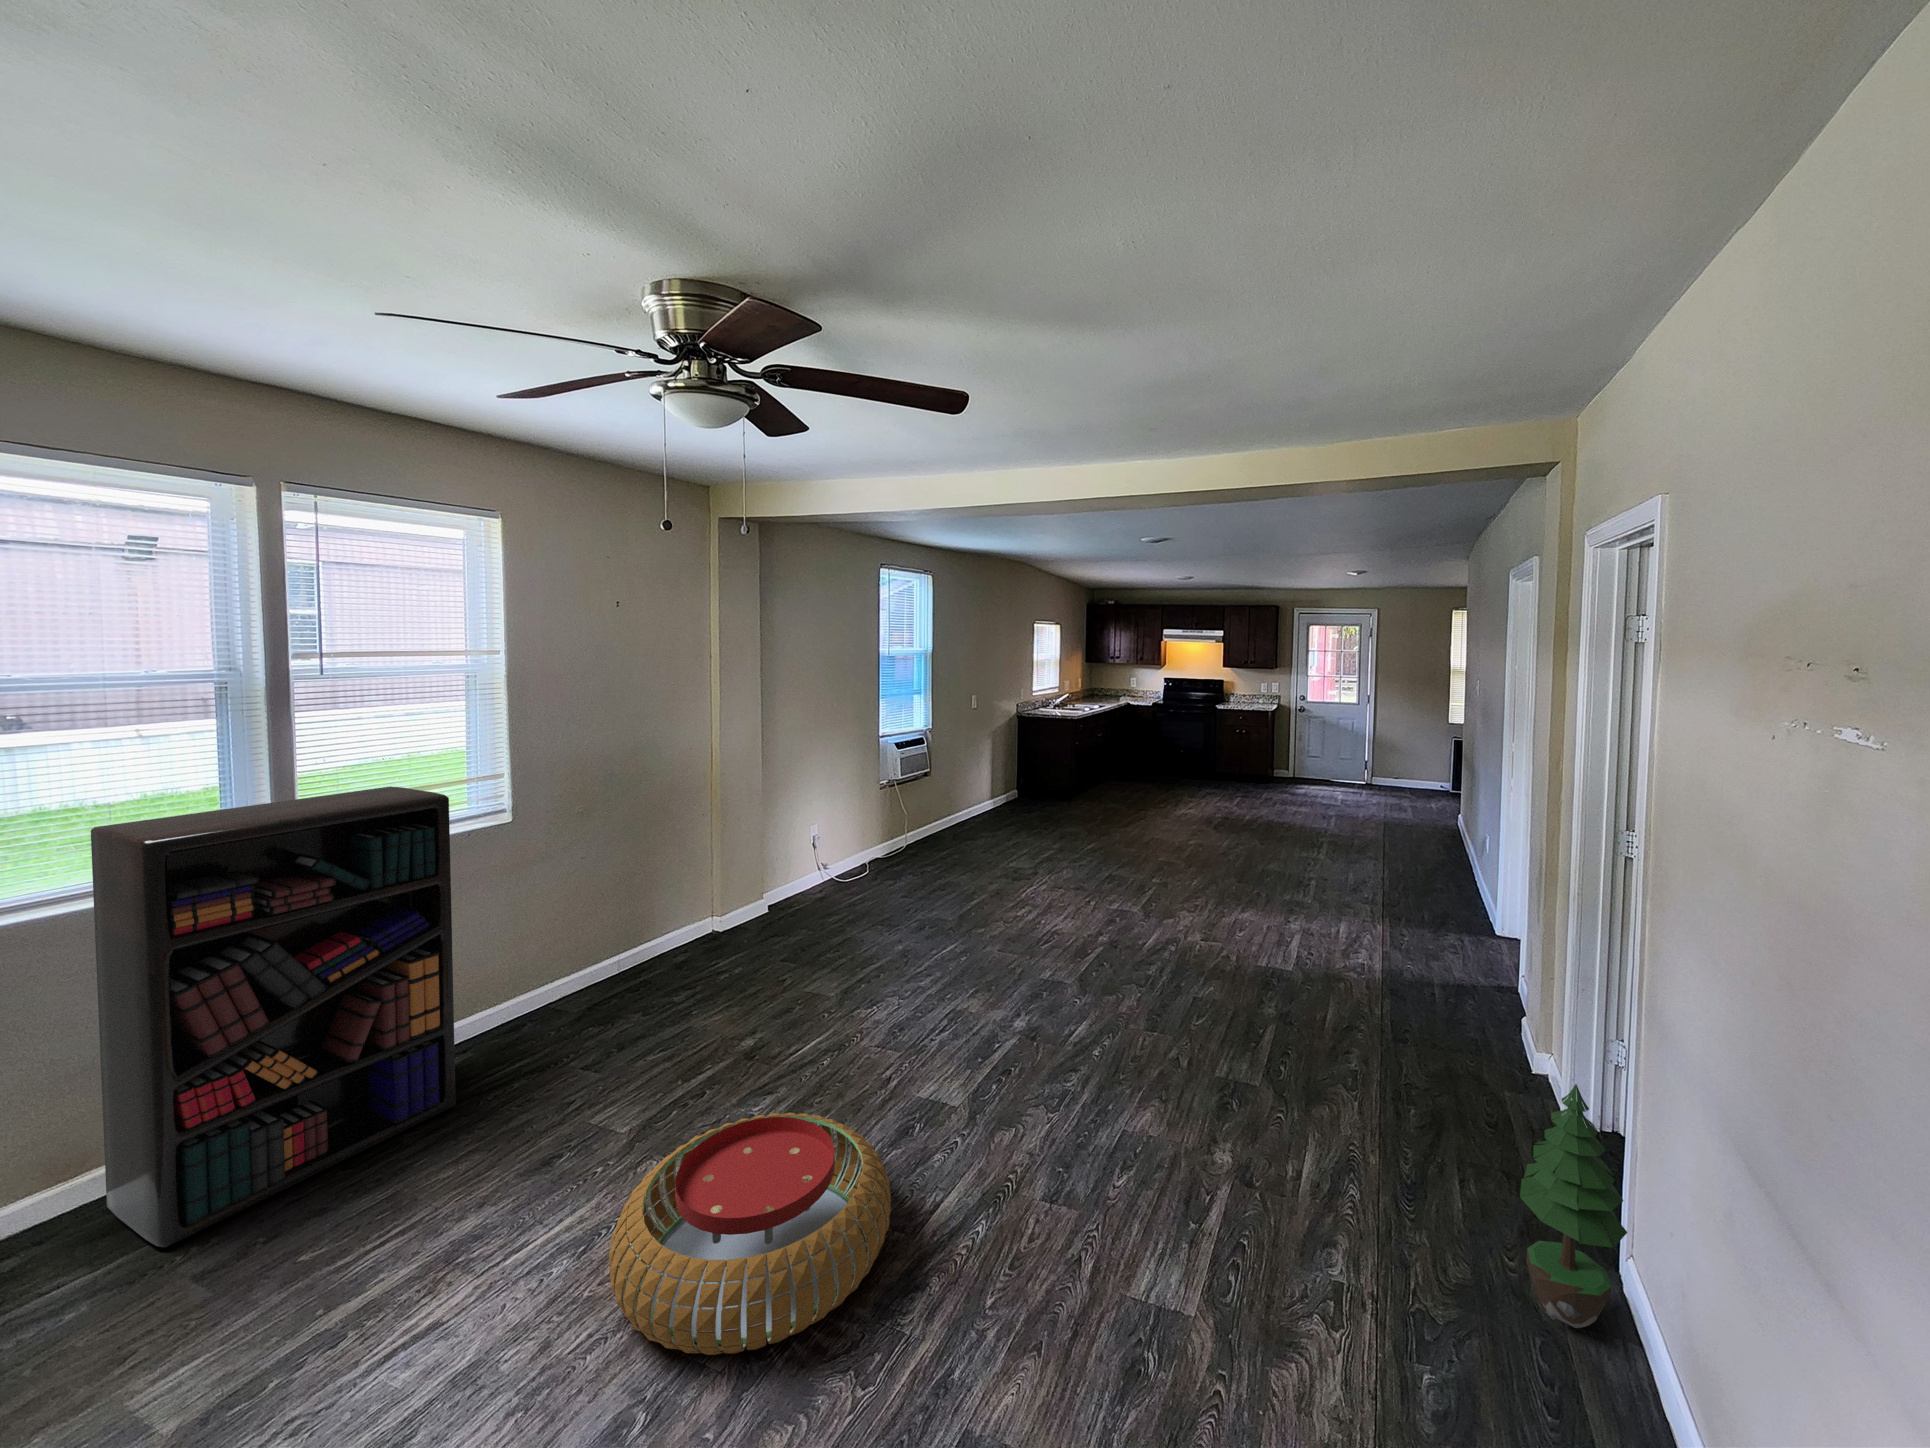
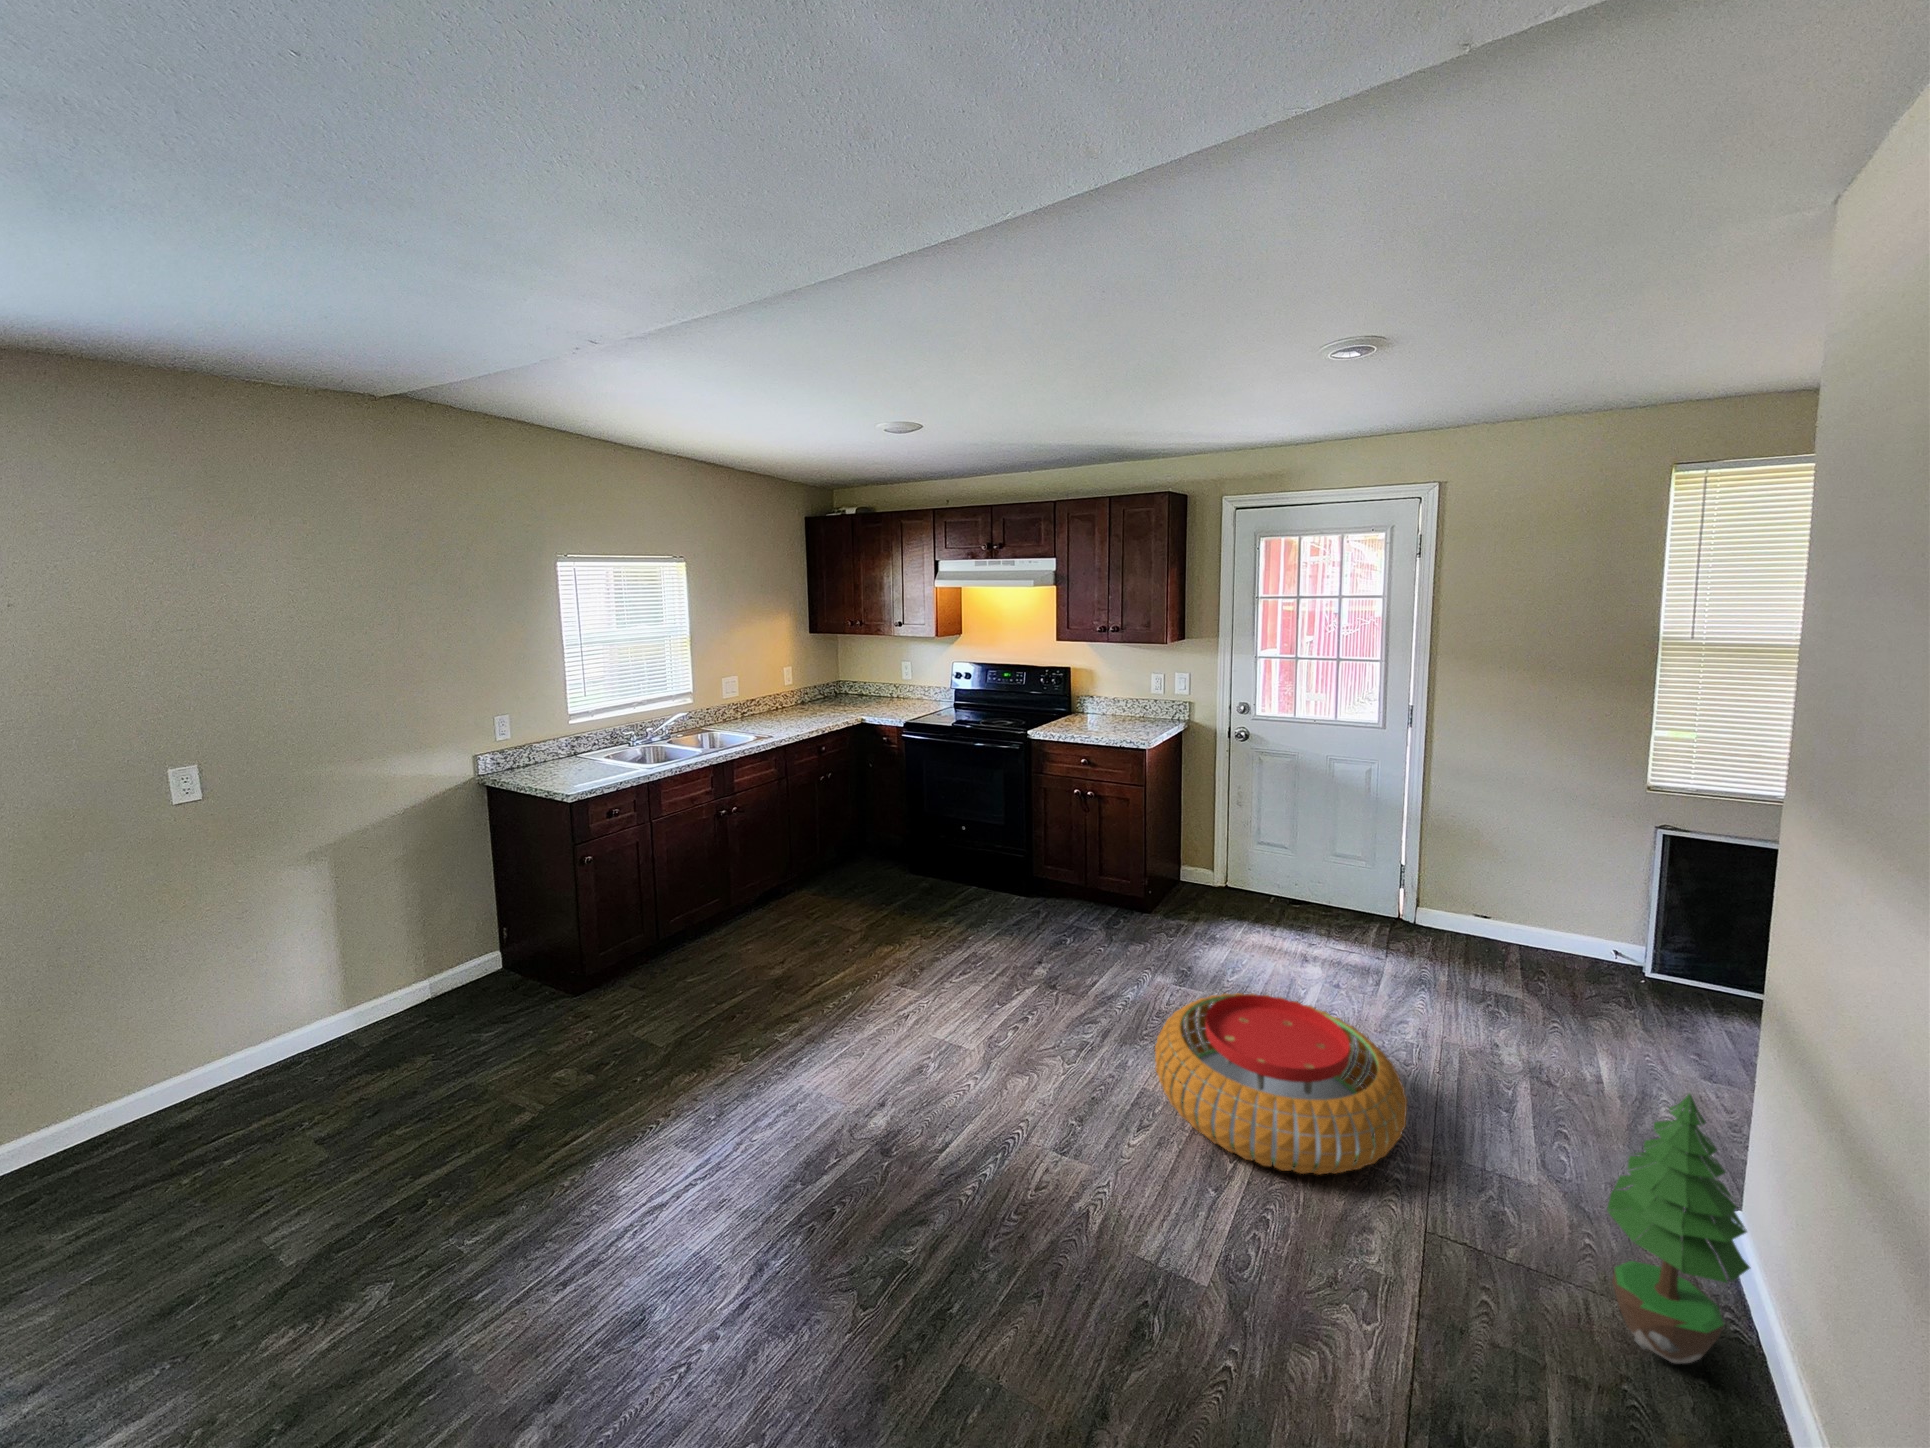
bookshelf: present [91,786,456,1247] -> none [223,728,523,1111]
pouf: present [609,1112,891,1355] -> present [1155,993,1407,1175]

